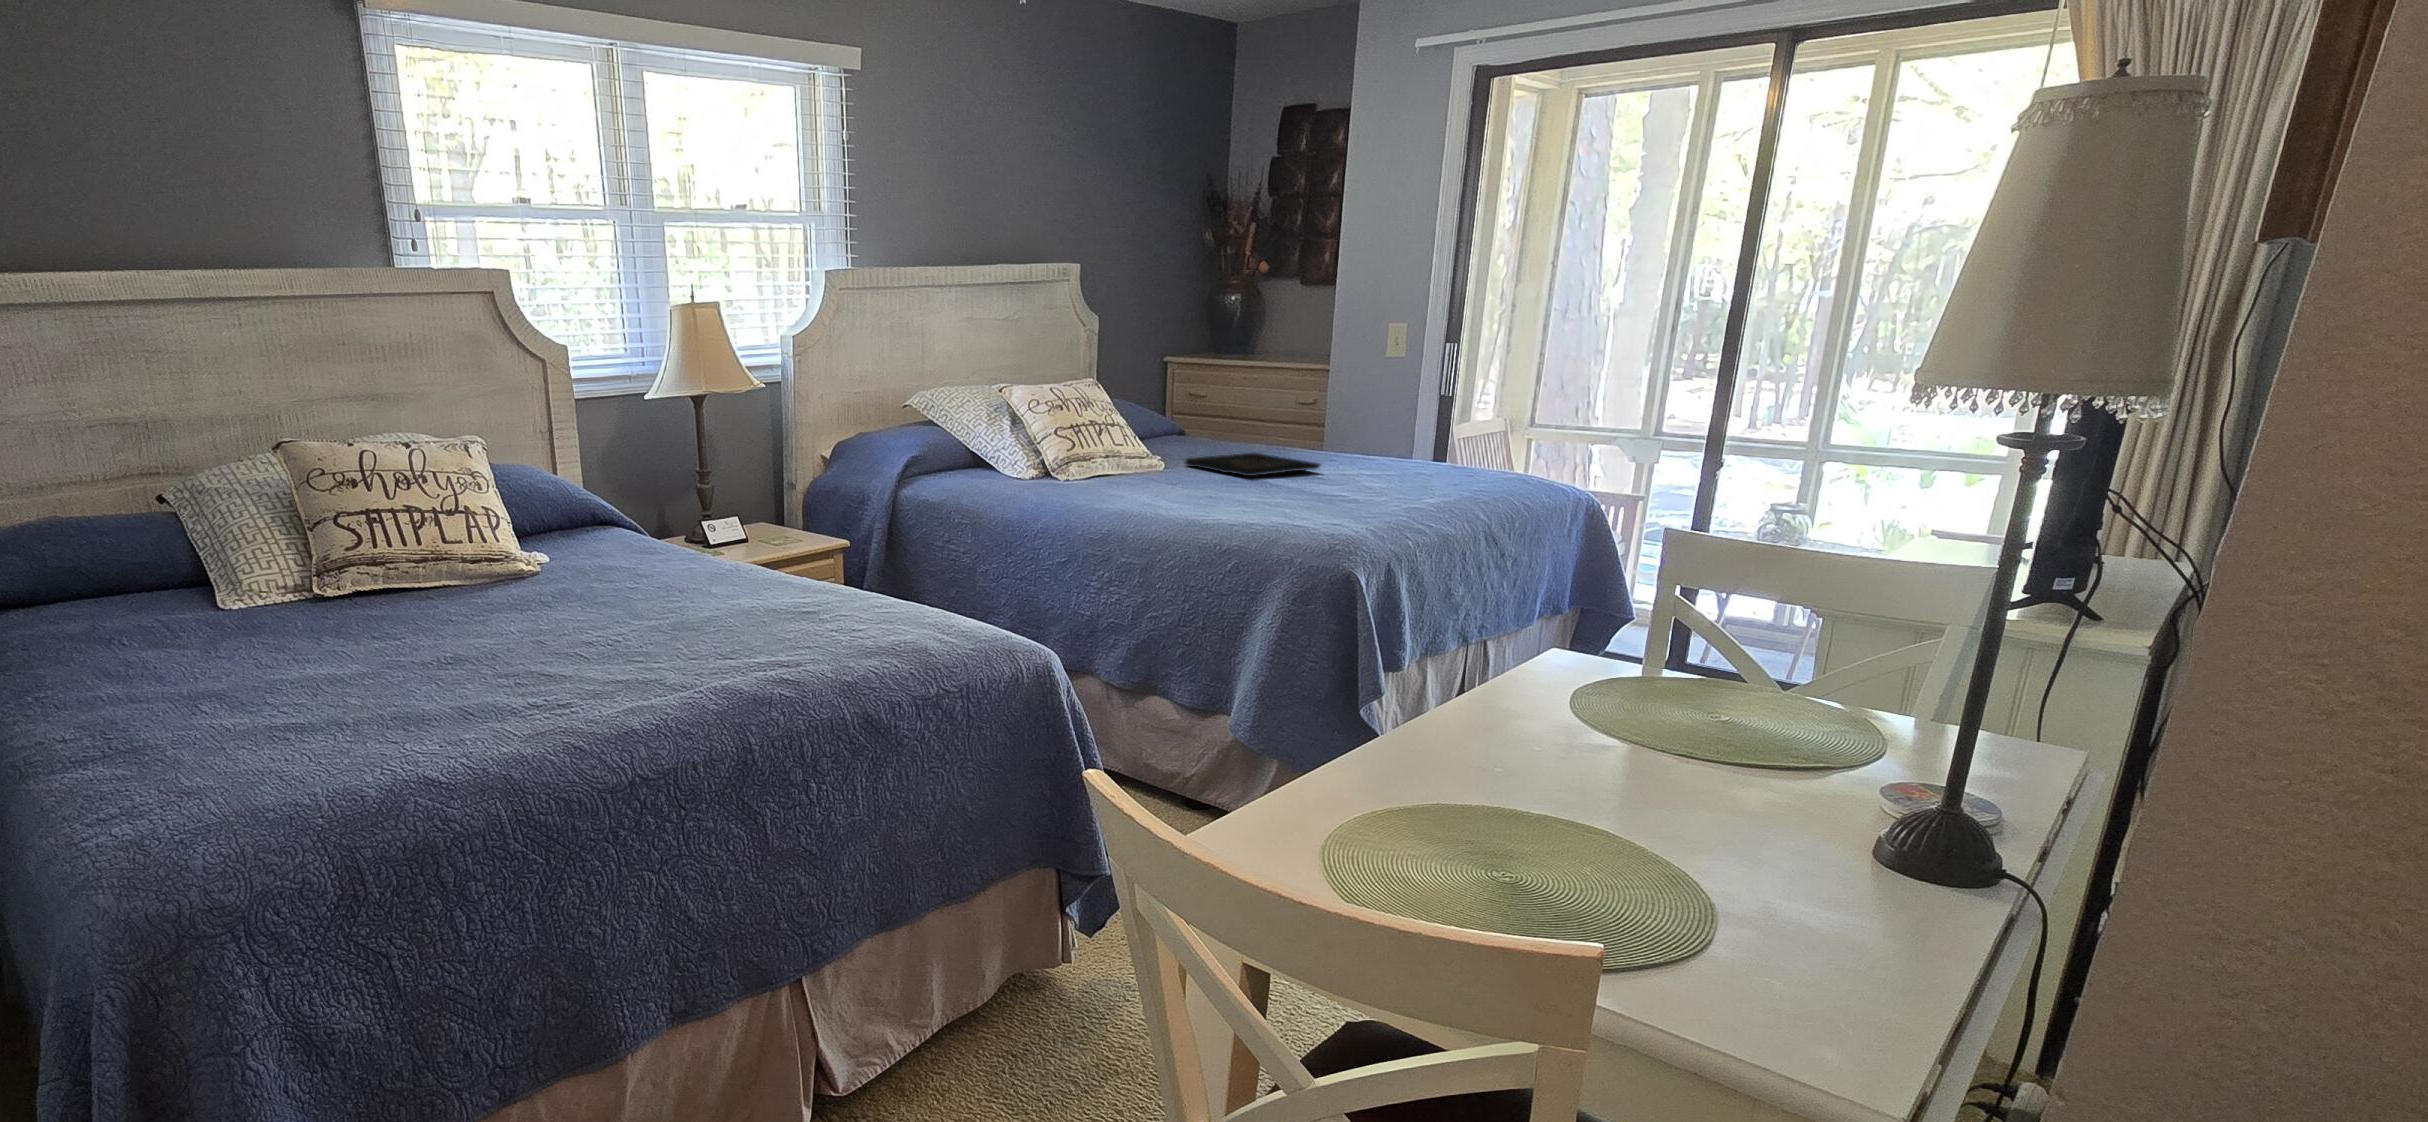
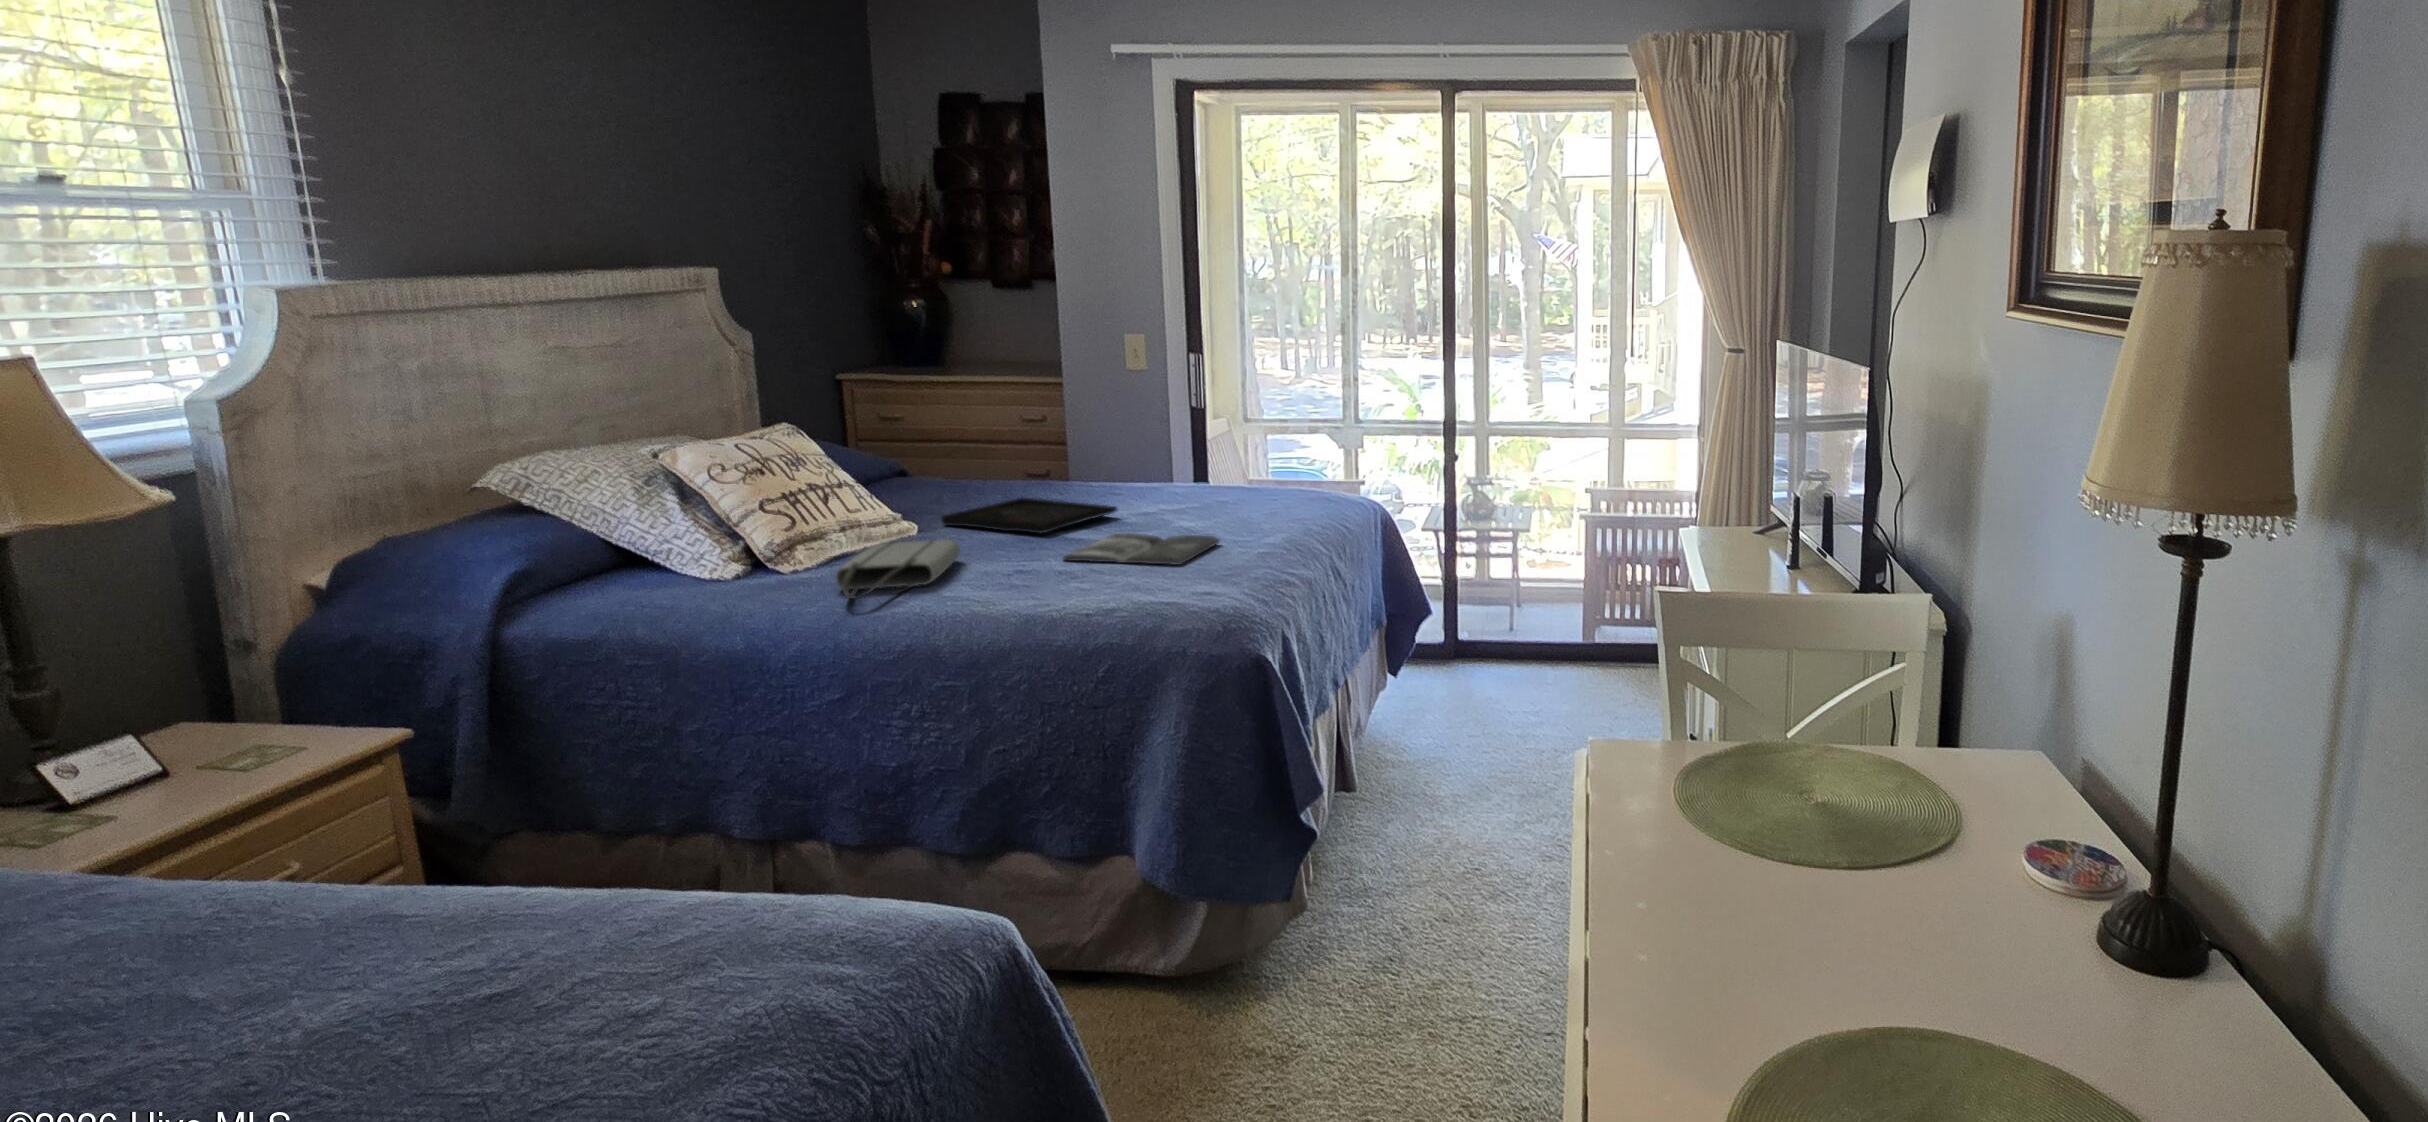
tote bag: none [1079,466,1177,497] -> present [835,540,960,599]
magazine: none [1246,480,1382,504] -> present [1063,533,1220,565]

